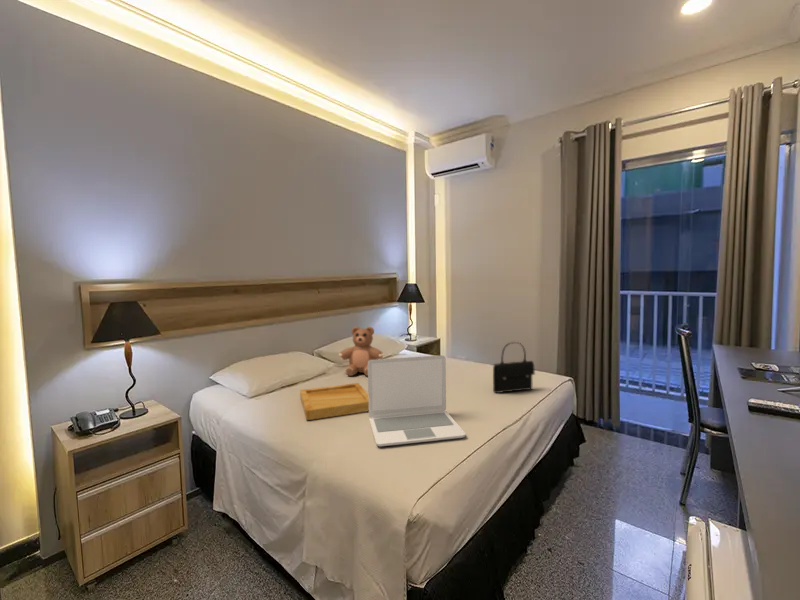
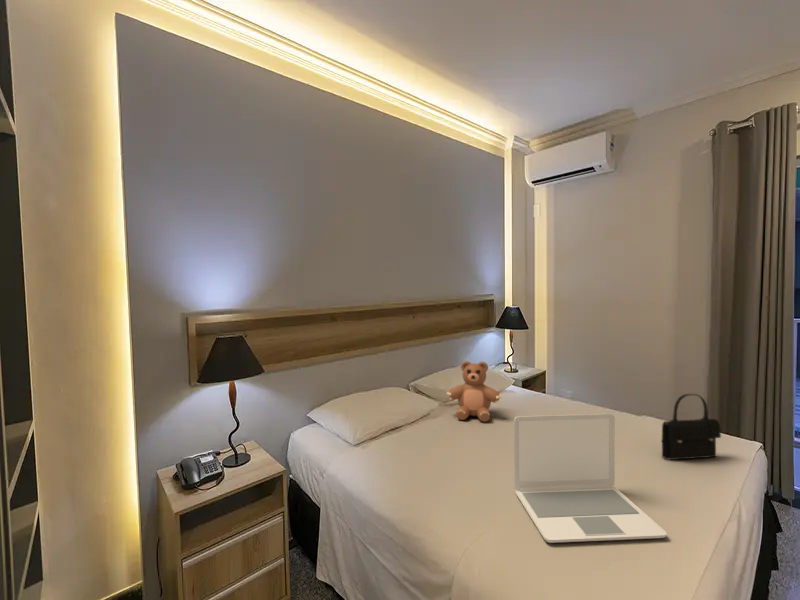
tray: present [300,383,369,420] -> none [414,434,514,487]

